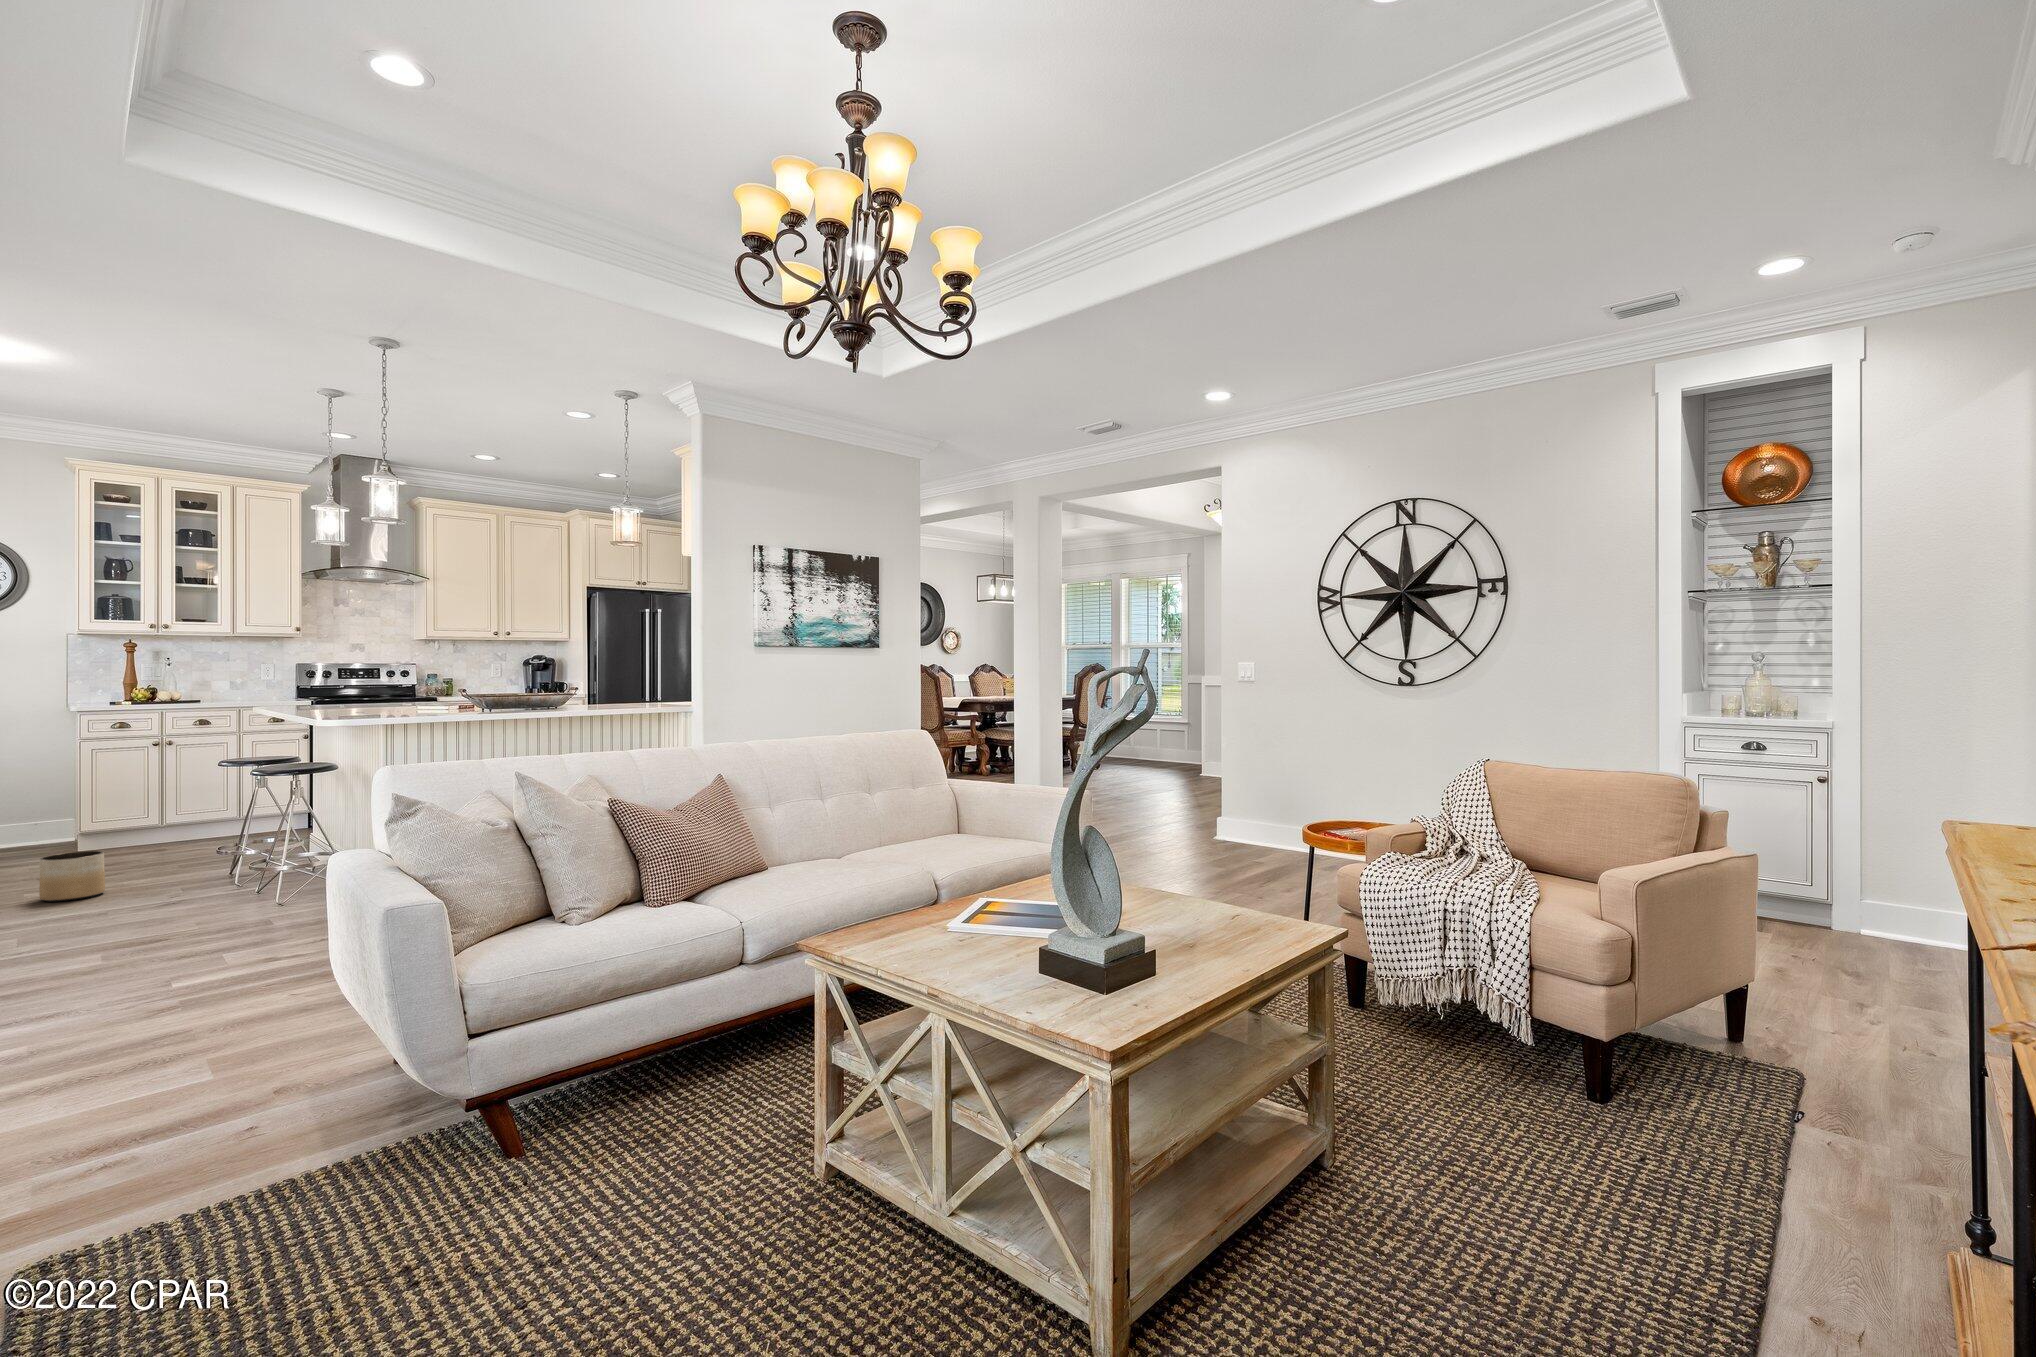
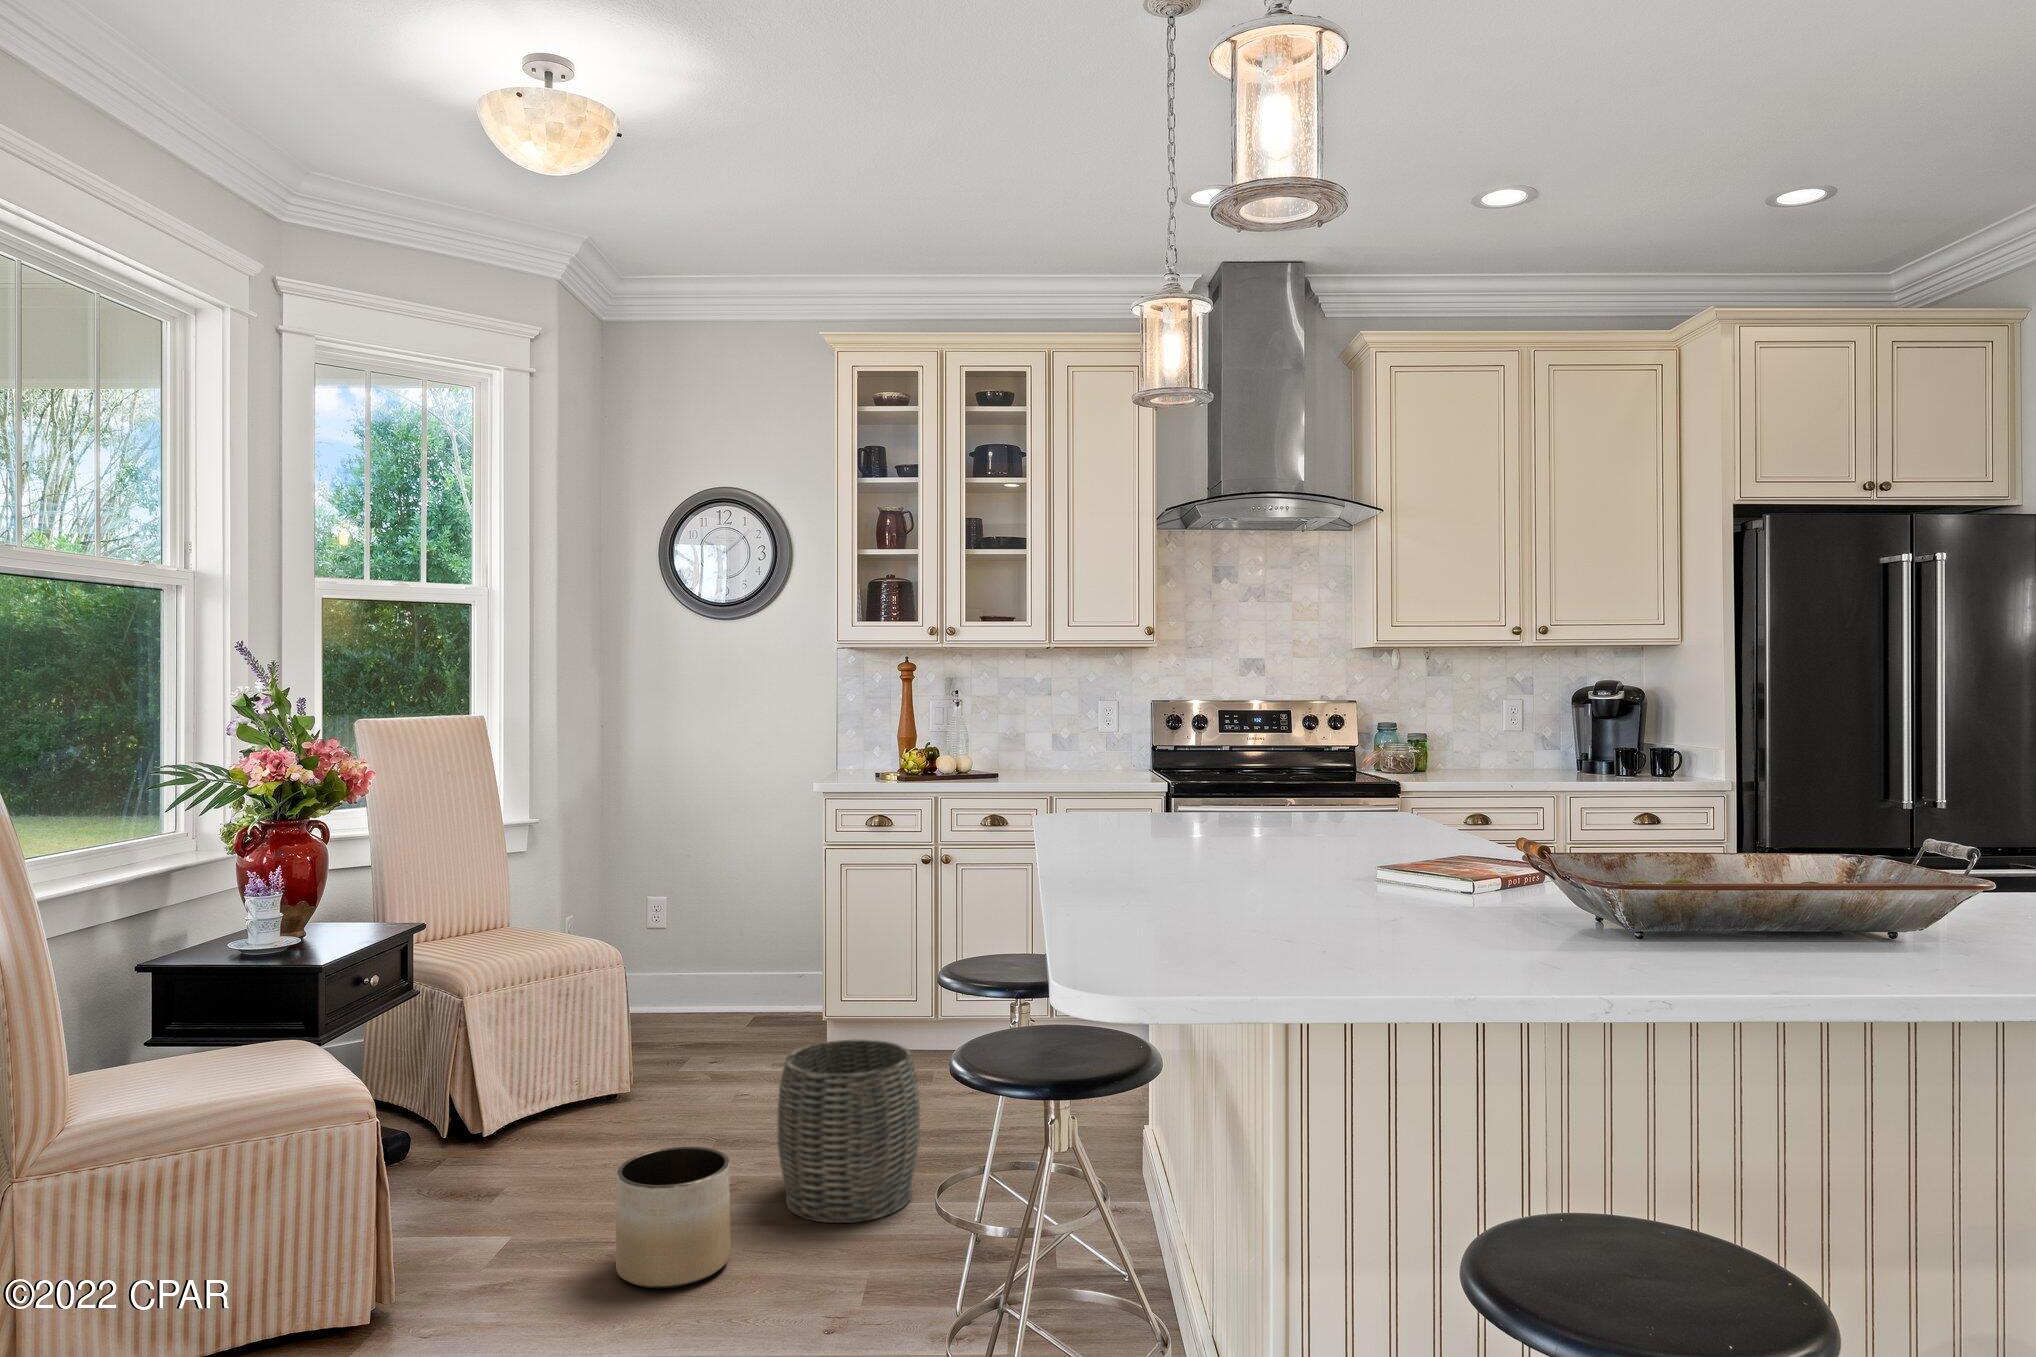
woven basket: none [110,811,193,881] -> present [778,1039,920,1223]

